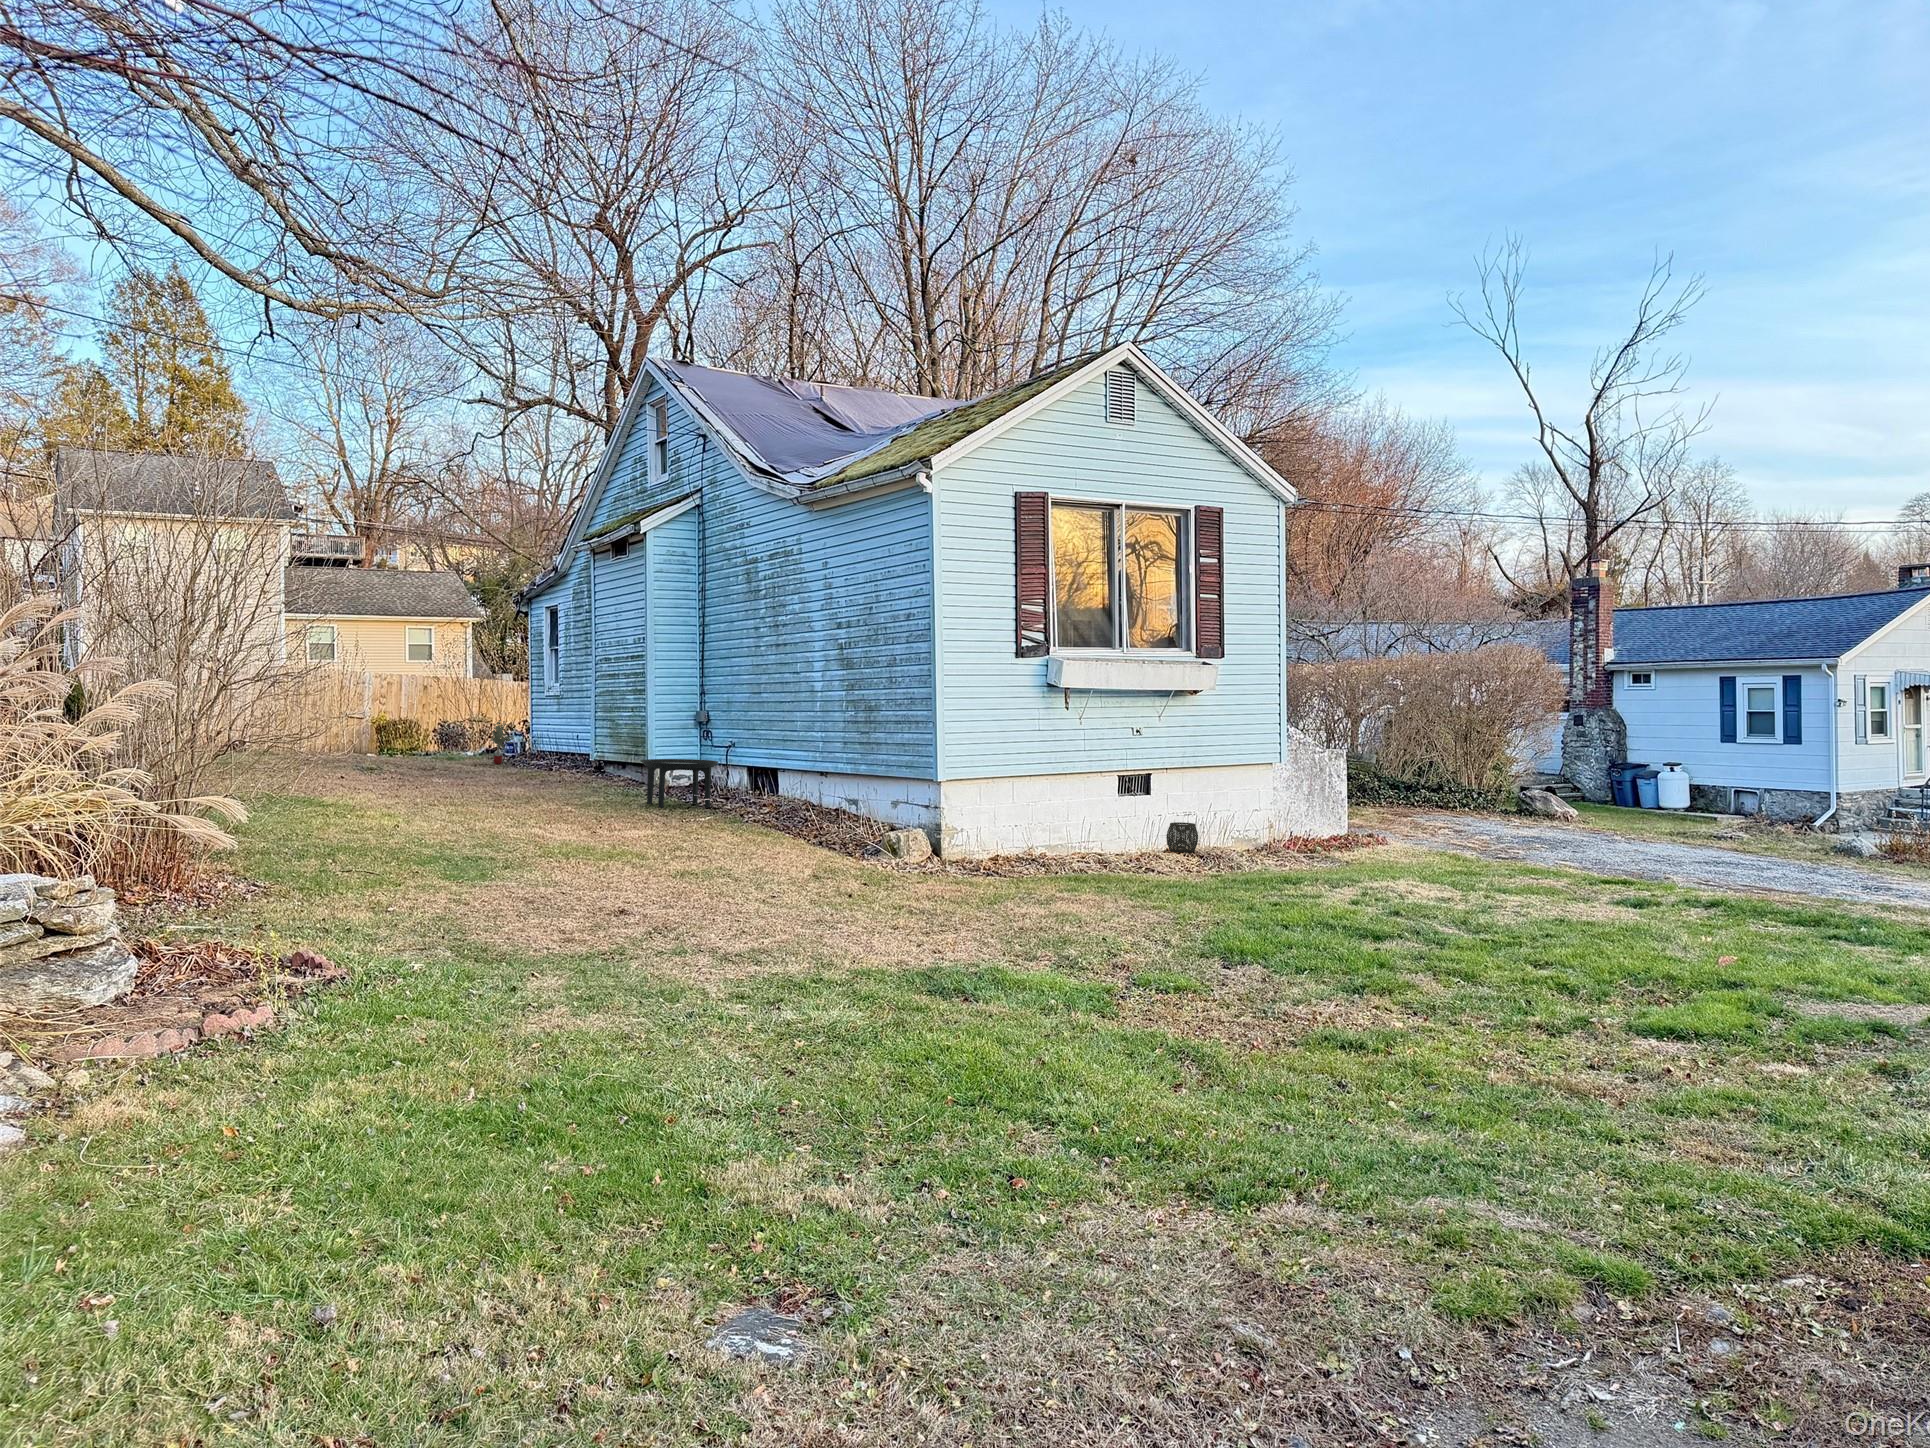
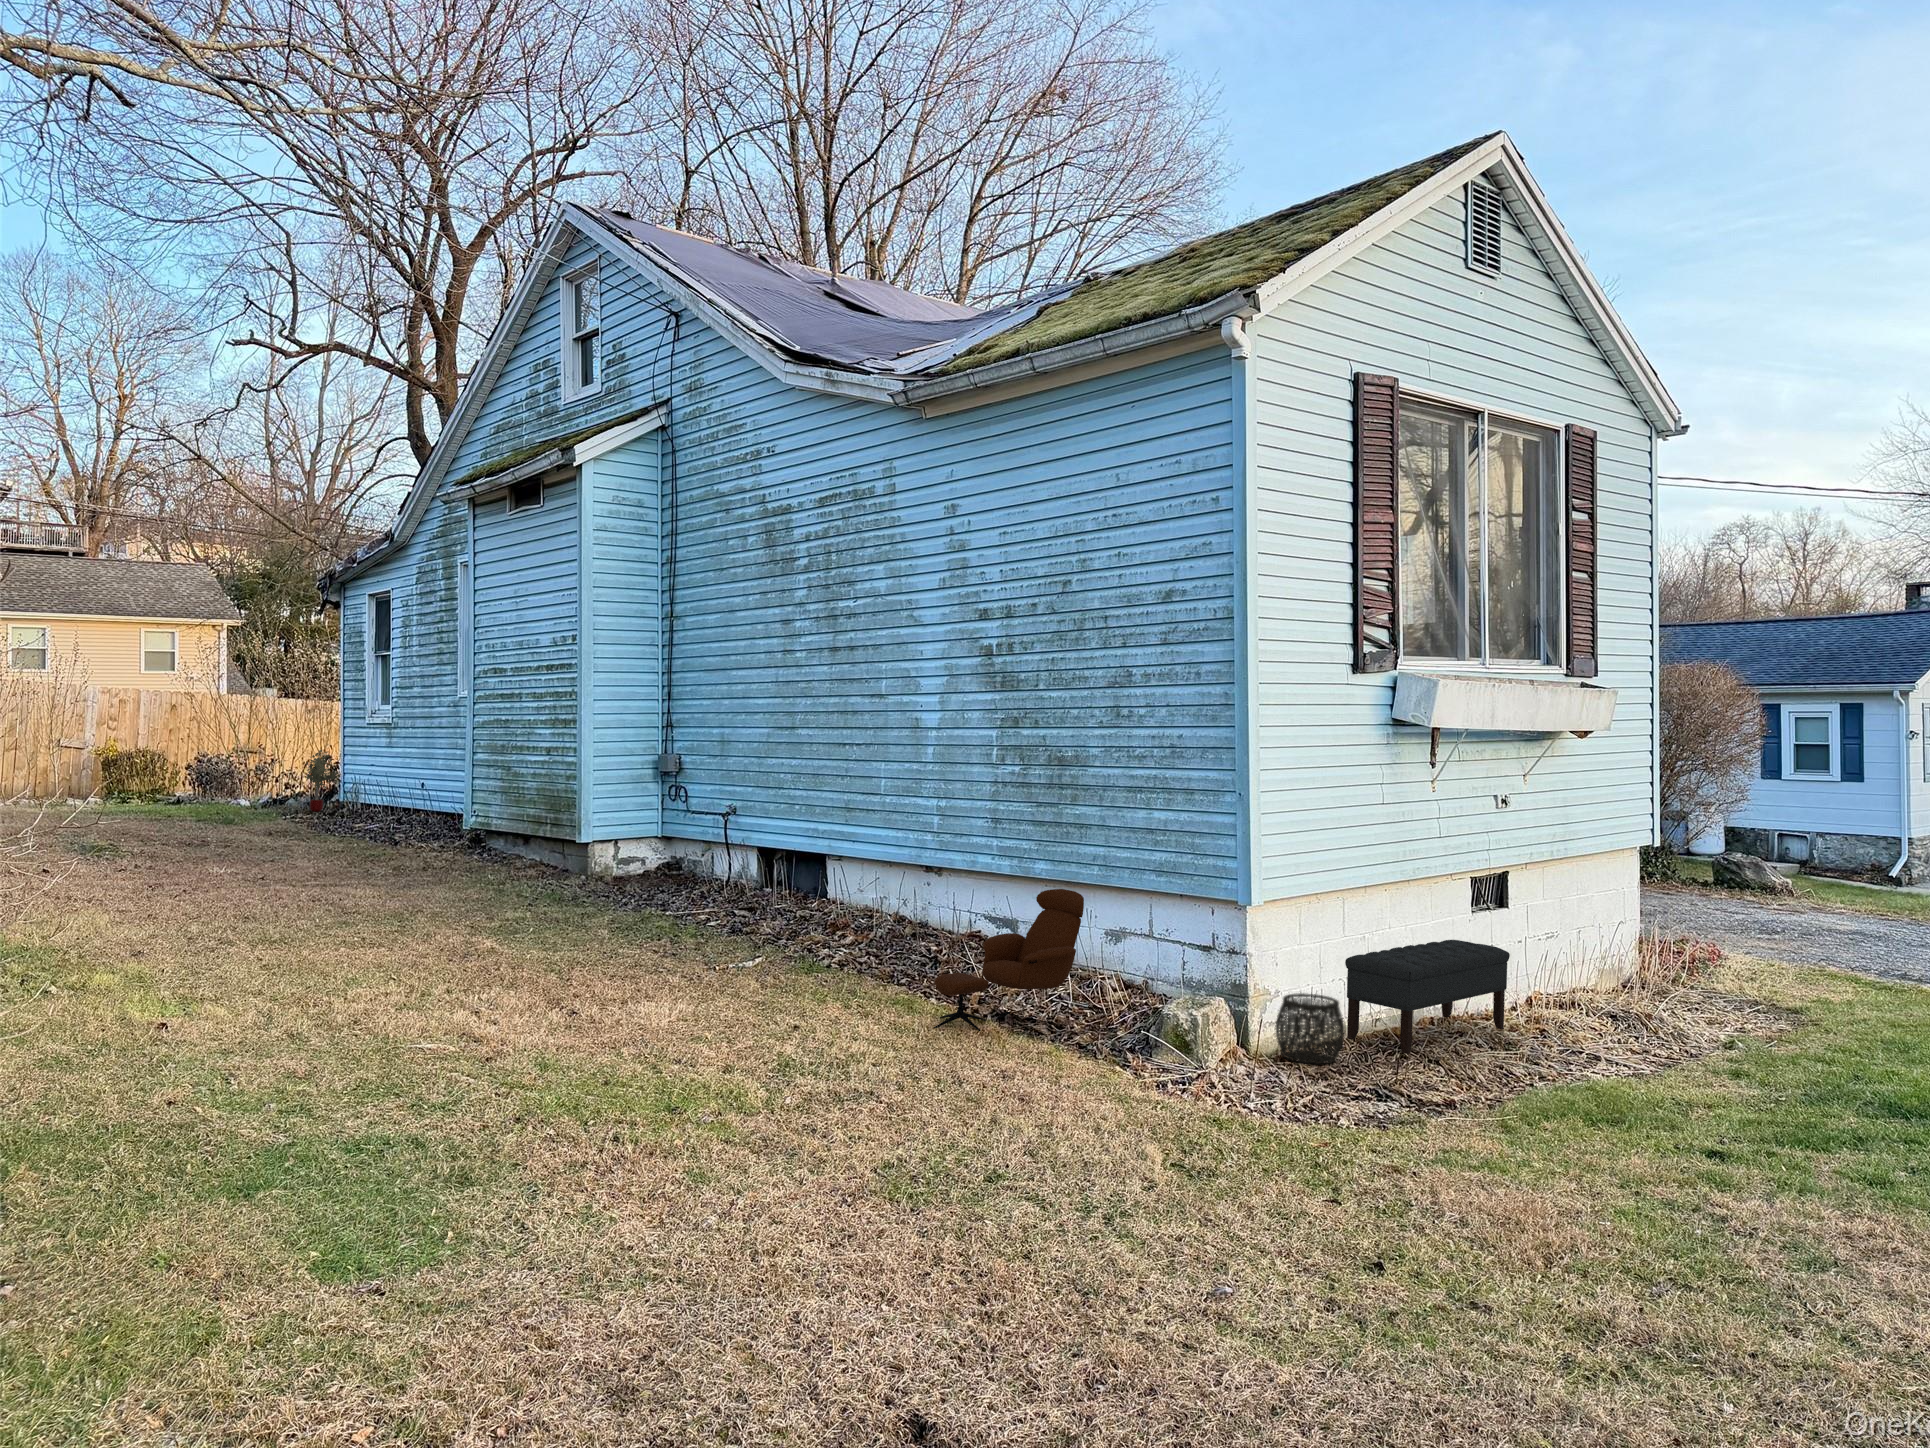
round table: present [641,759,718,808] -> none [569,826,697,912]
lounge chair: none [790,777,879,846] -> present [934,889,1084,1031]
bench: none [1009,807,1114,859] -> present [1345,940,1510,1054]
woven basket: present [1166,822,1198,852] -> present [1275,993,1345,1064]

